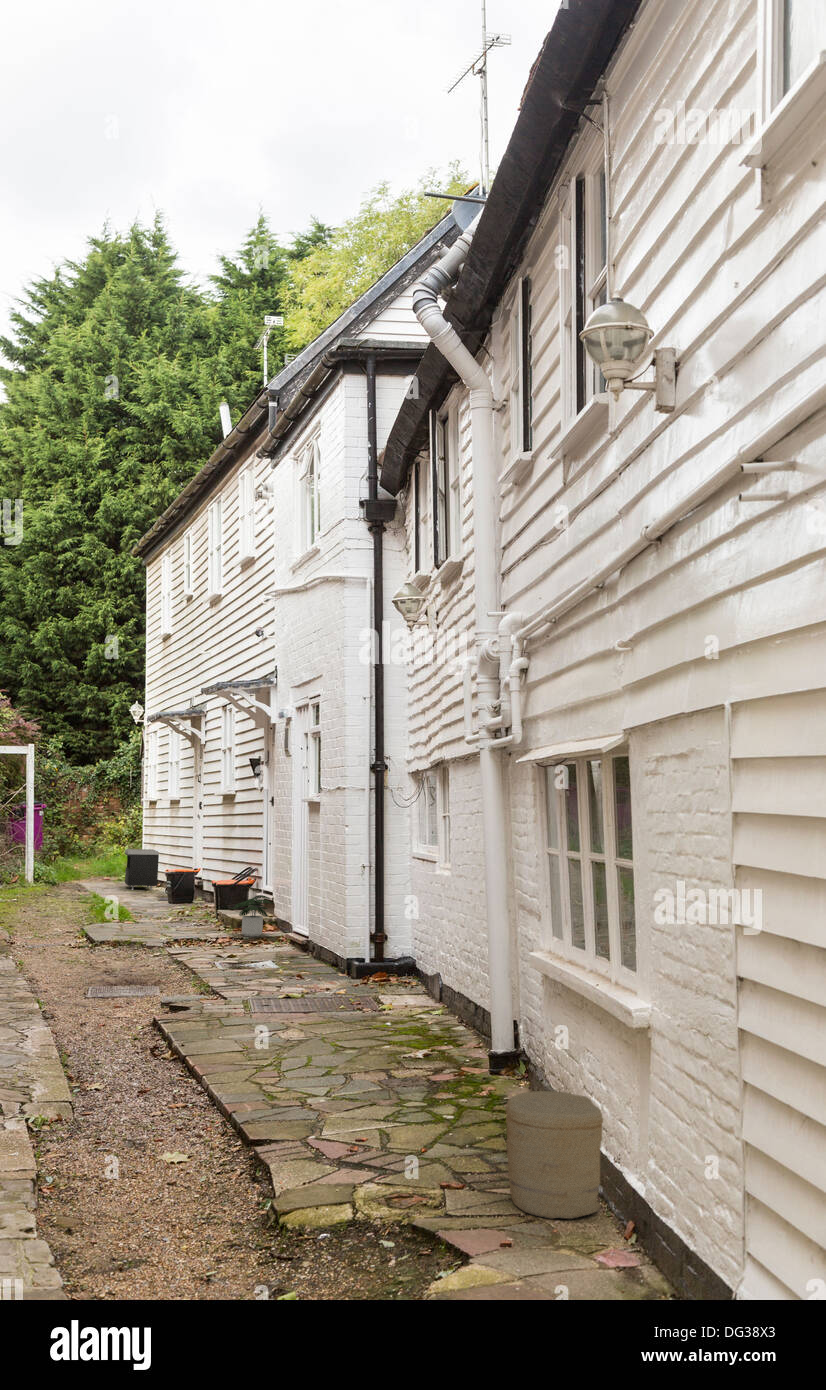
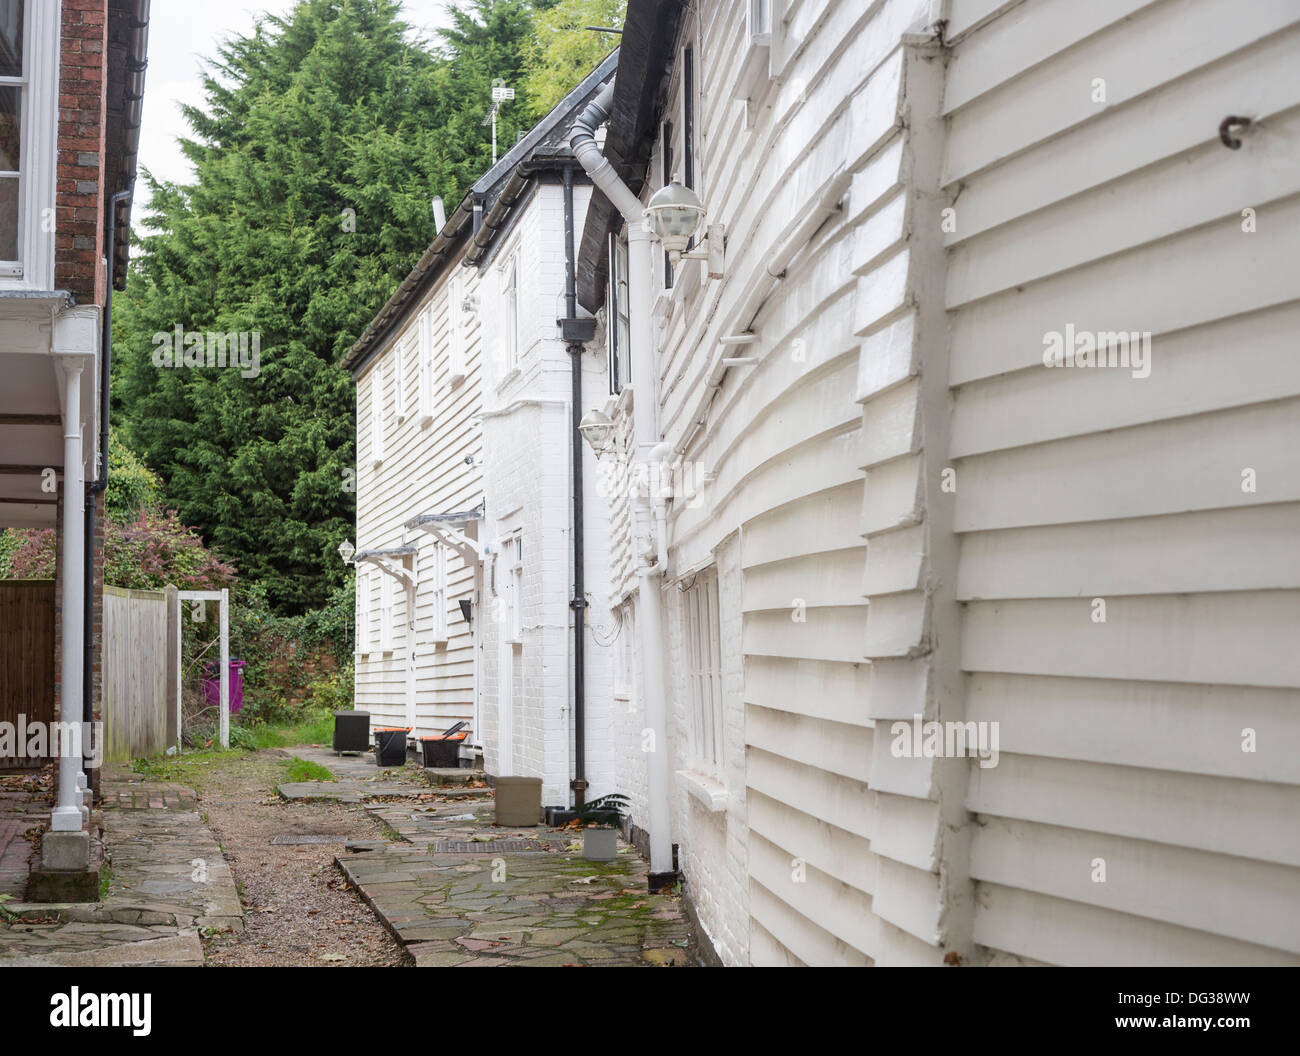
potted plant: present [231,895,272,937] -> present [567,794,631,861]
woven basket: present [506,1091,603,1219] -> present [494,776,543,827]

